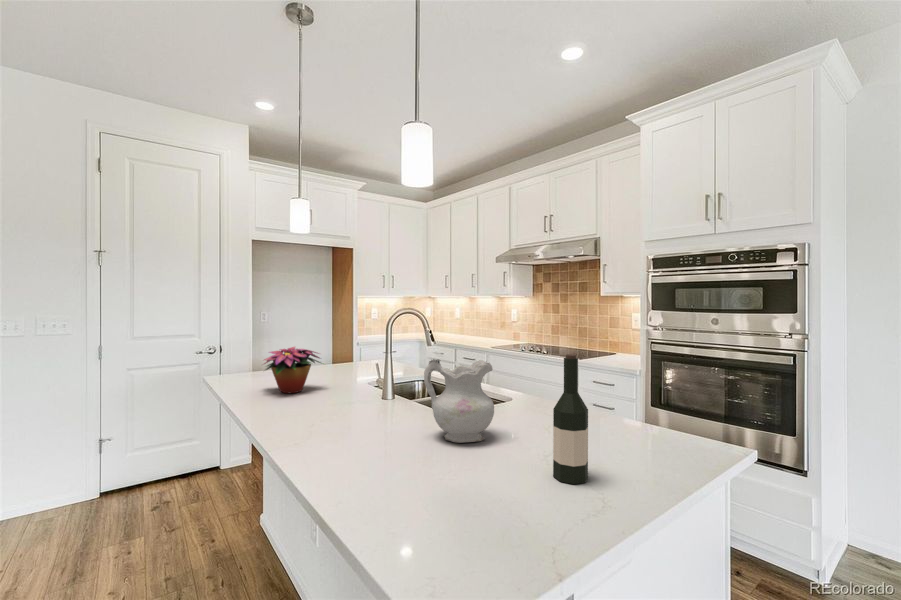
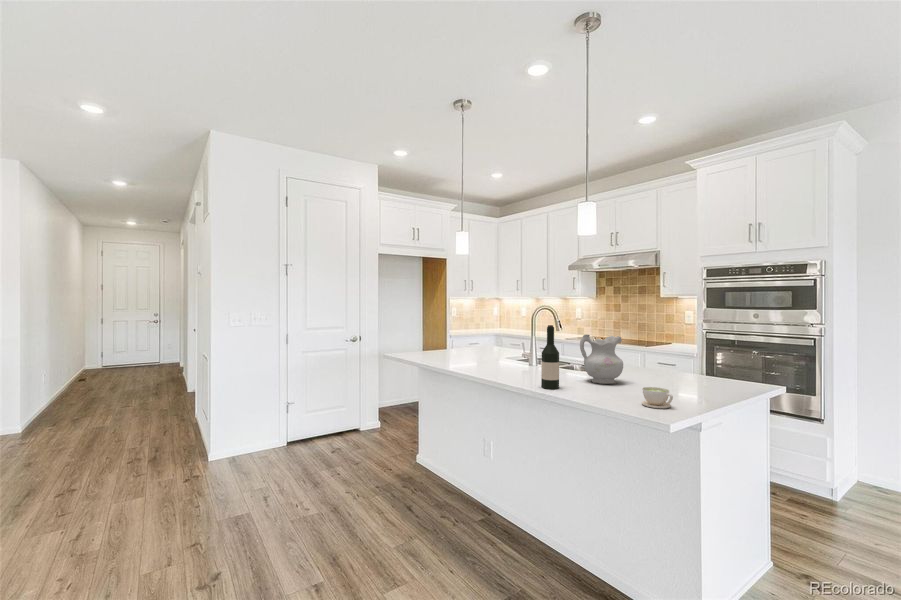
flower arrangement: present [264,347,321,393] -> none [435,330,481,362]
wine bottle: present [553,354,588,484] -> present [541,325,559,389]
coffee cup: none [477,473,530,527] -> present [642,387,673,408]

